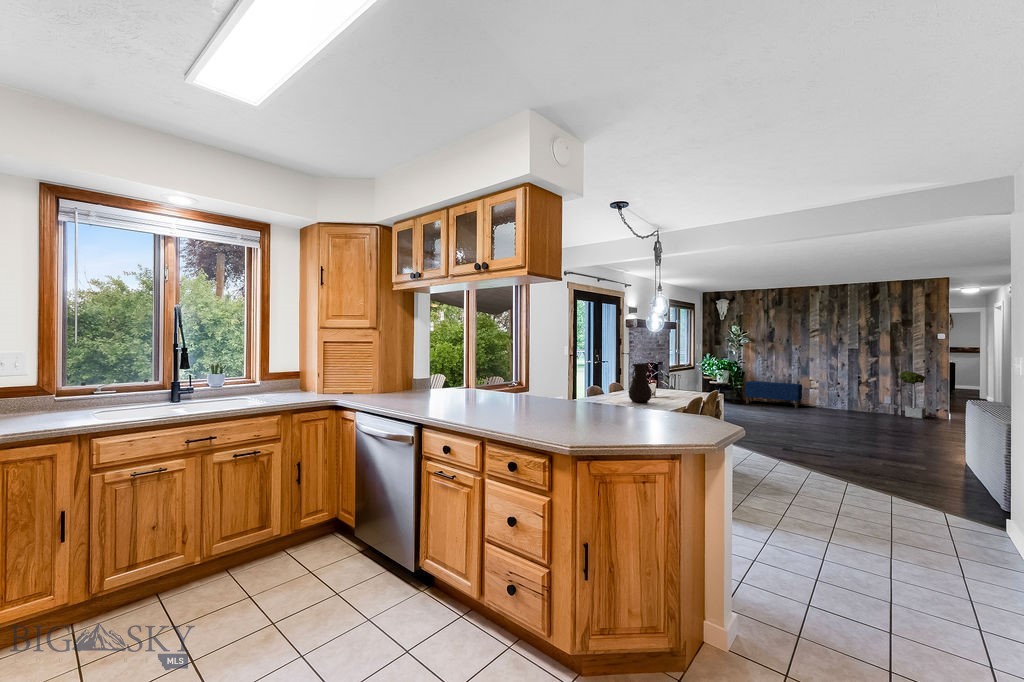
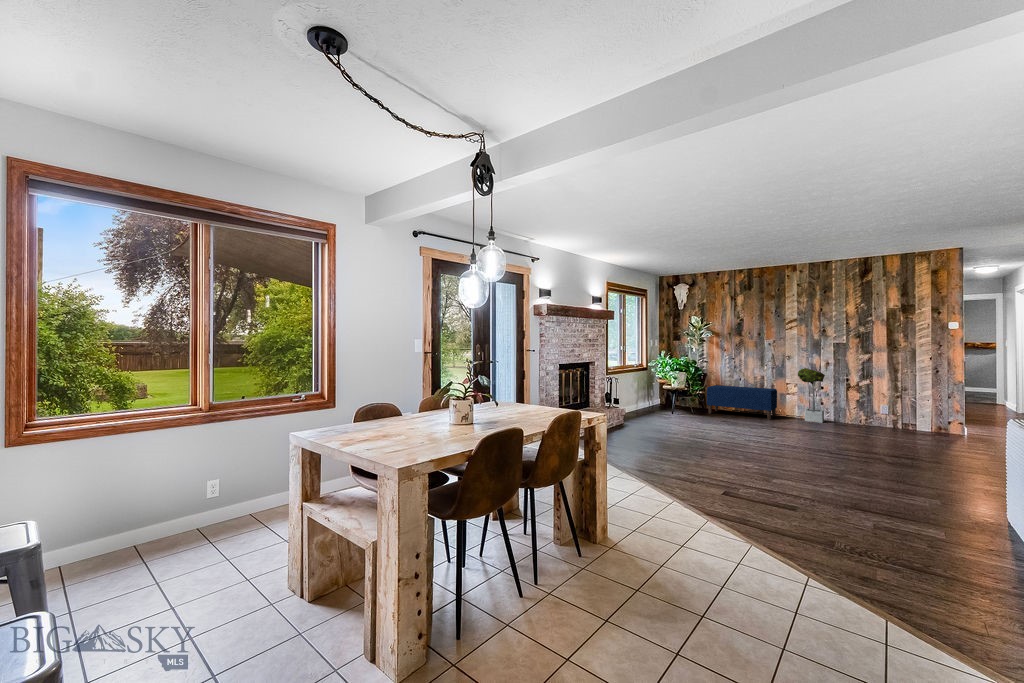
vase: present [628,364,652,403] -> none [394,366,439,442]
potted tree: present [899,371,926,418] -> present [798,368,825,423]

